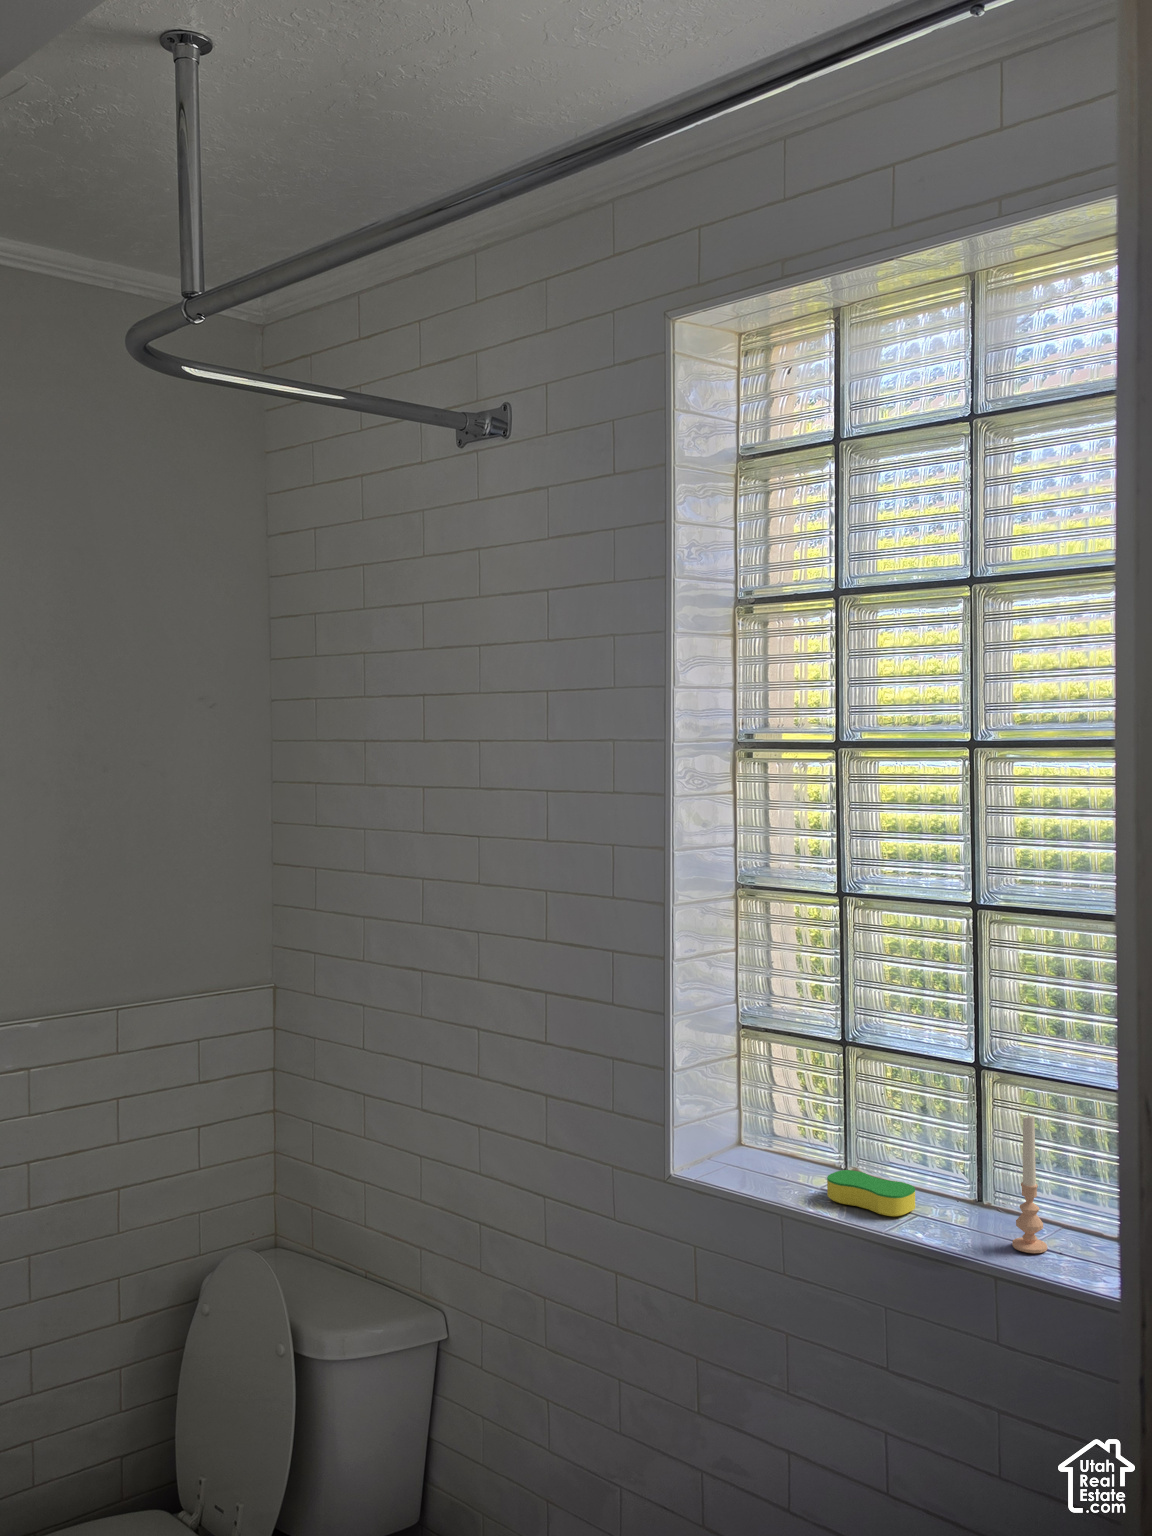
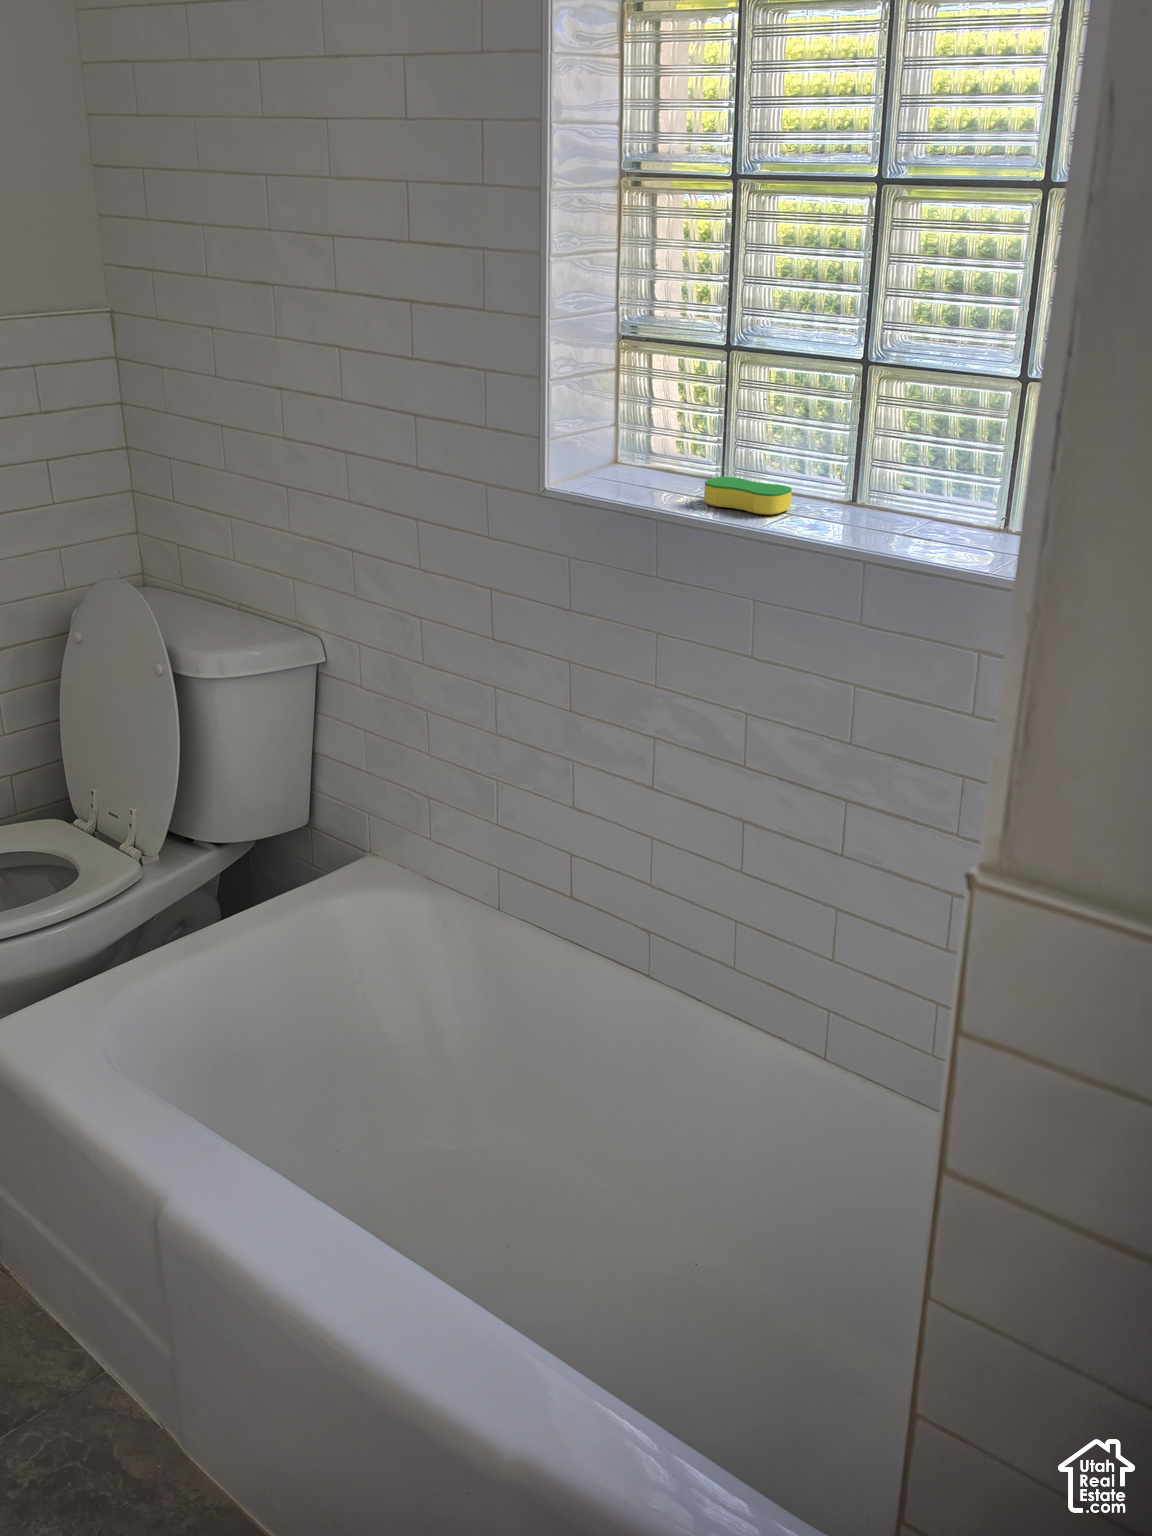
candle: present [1012,1114,1047,1253] -> none [882,400,918,537]

